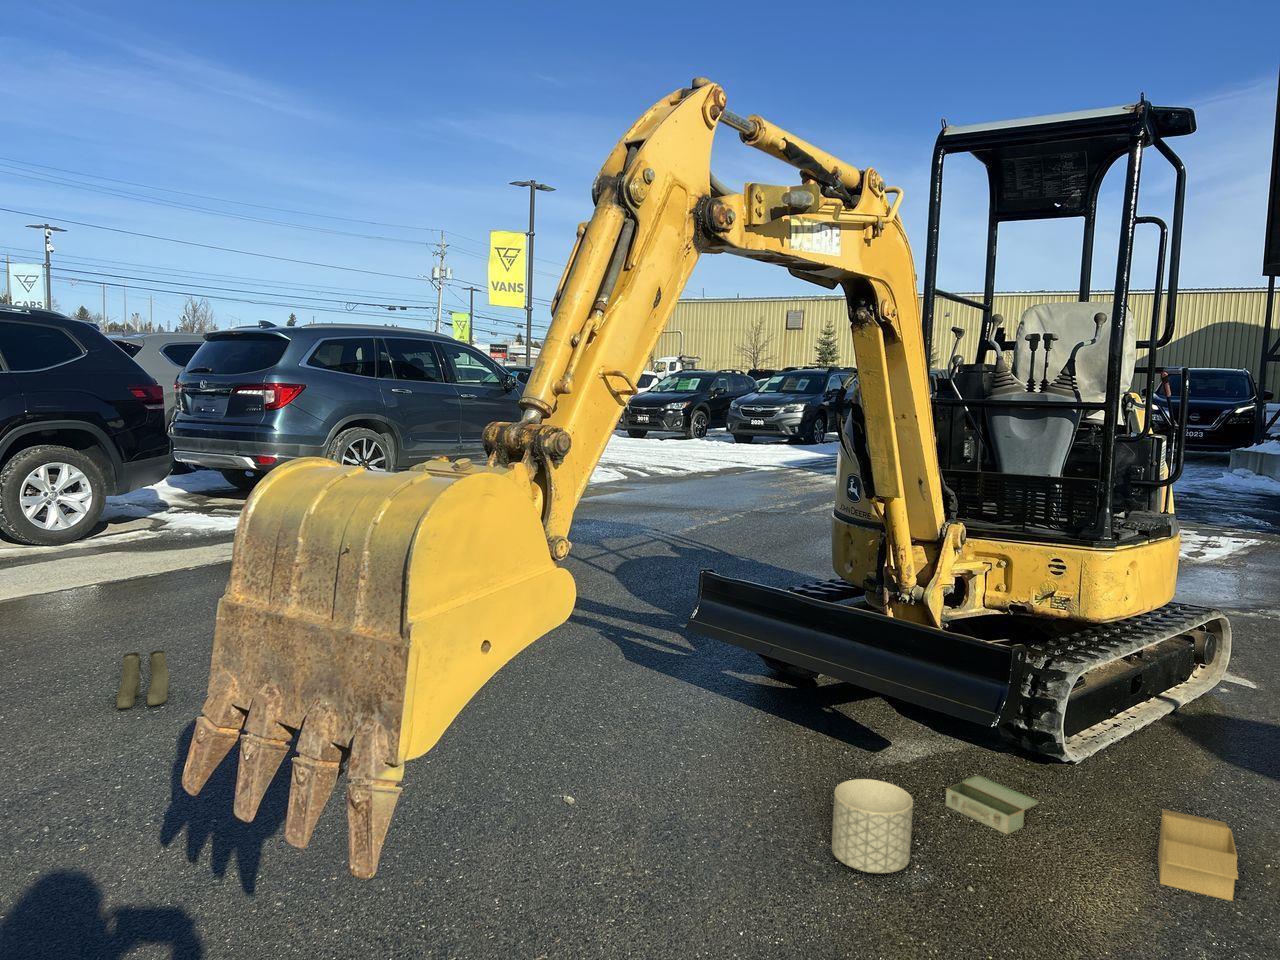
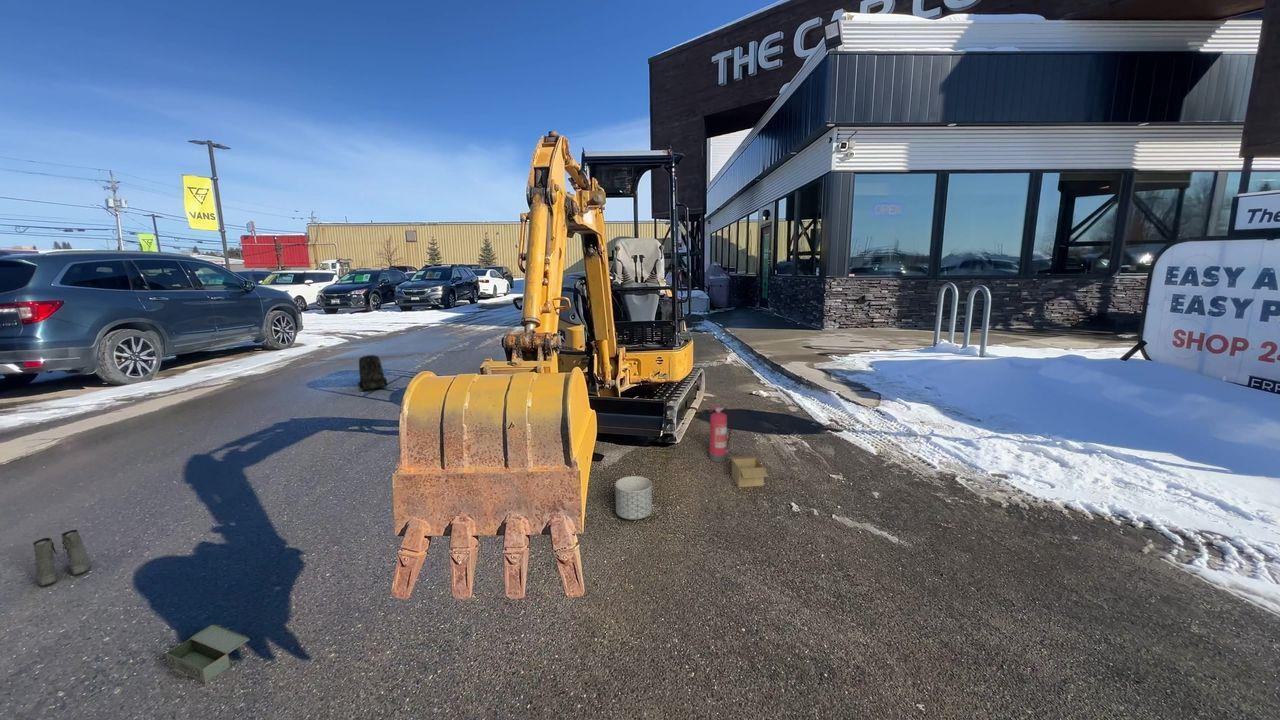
backpack: none [590,496,630,552] -> present [358,355,387,390]
fire extinguisher: none [1129,678,1201,818] -> present [709,406,733,462]
toolbox: present [946,776,1039,834] -> present [166,624,250,683]

